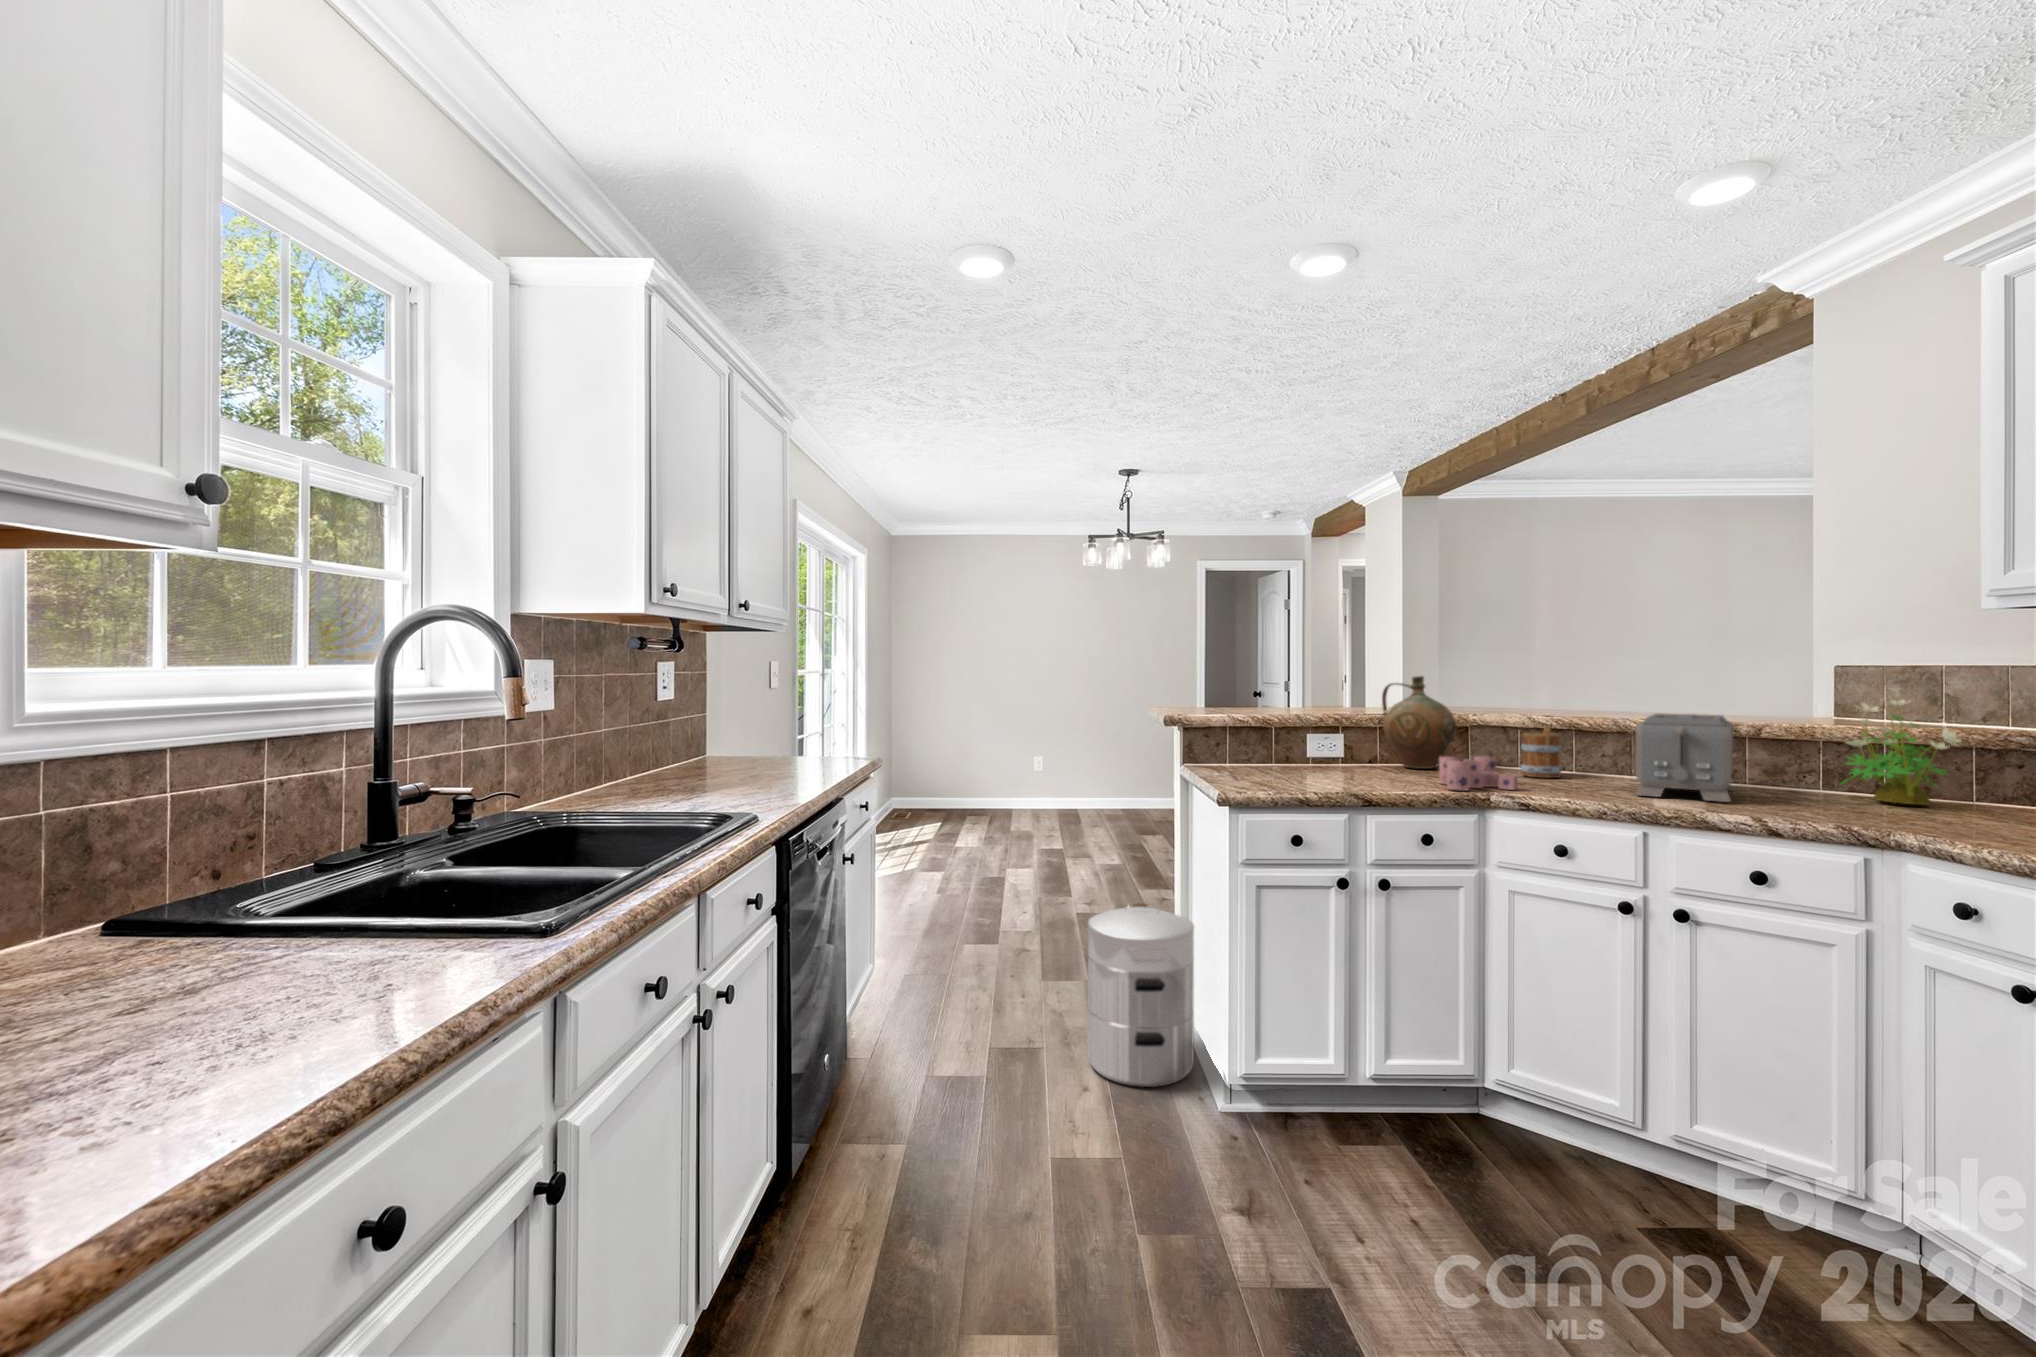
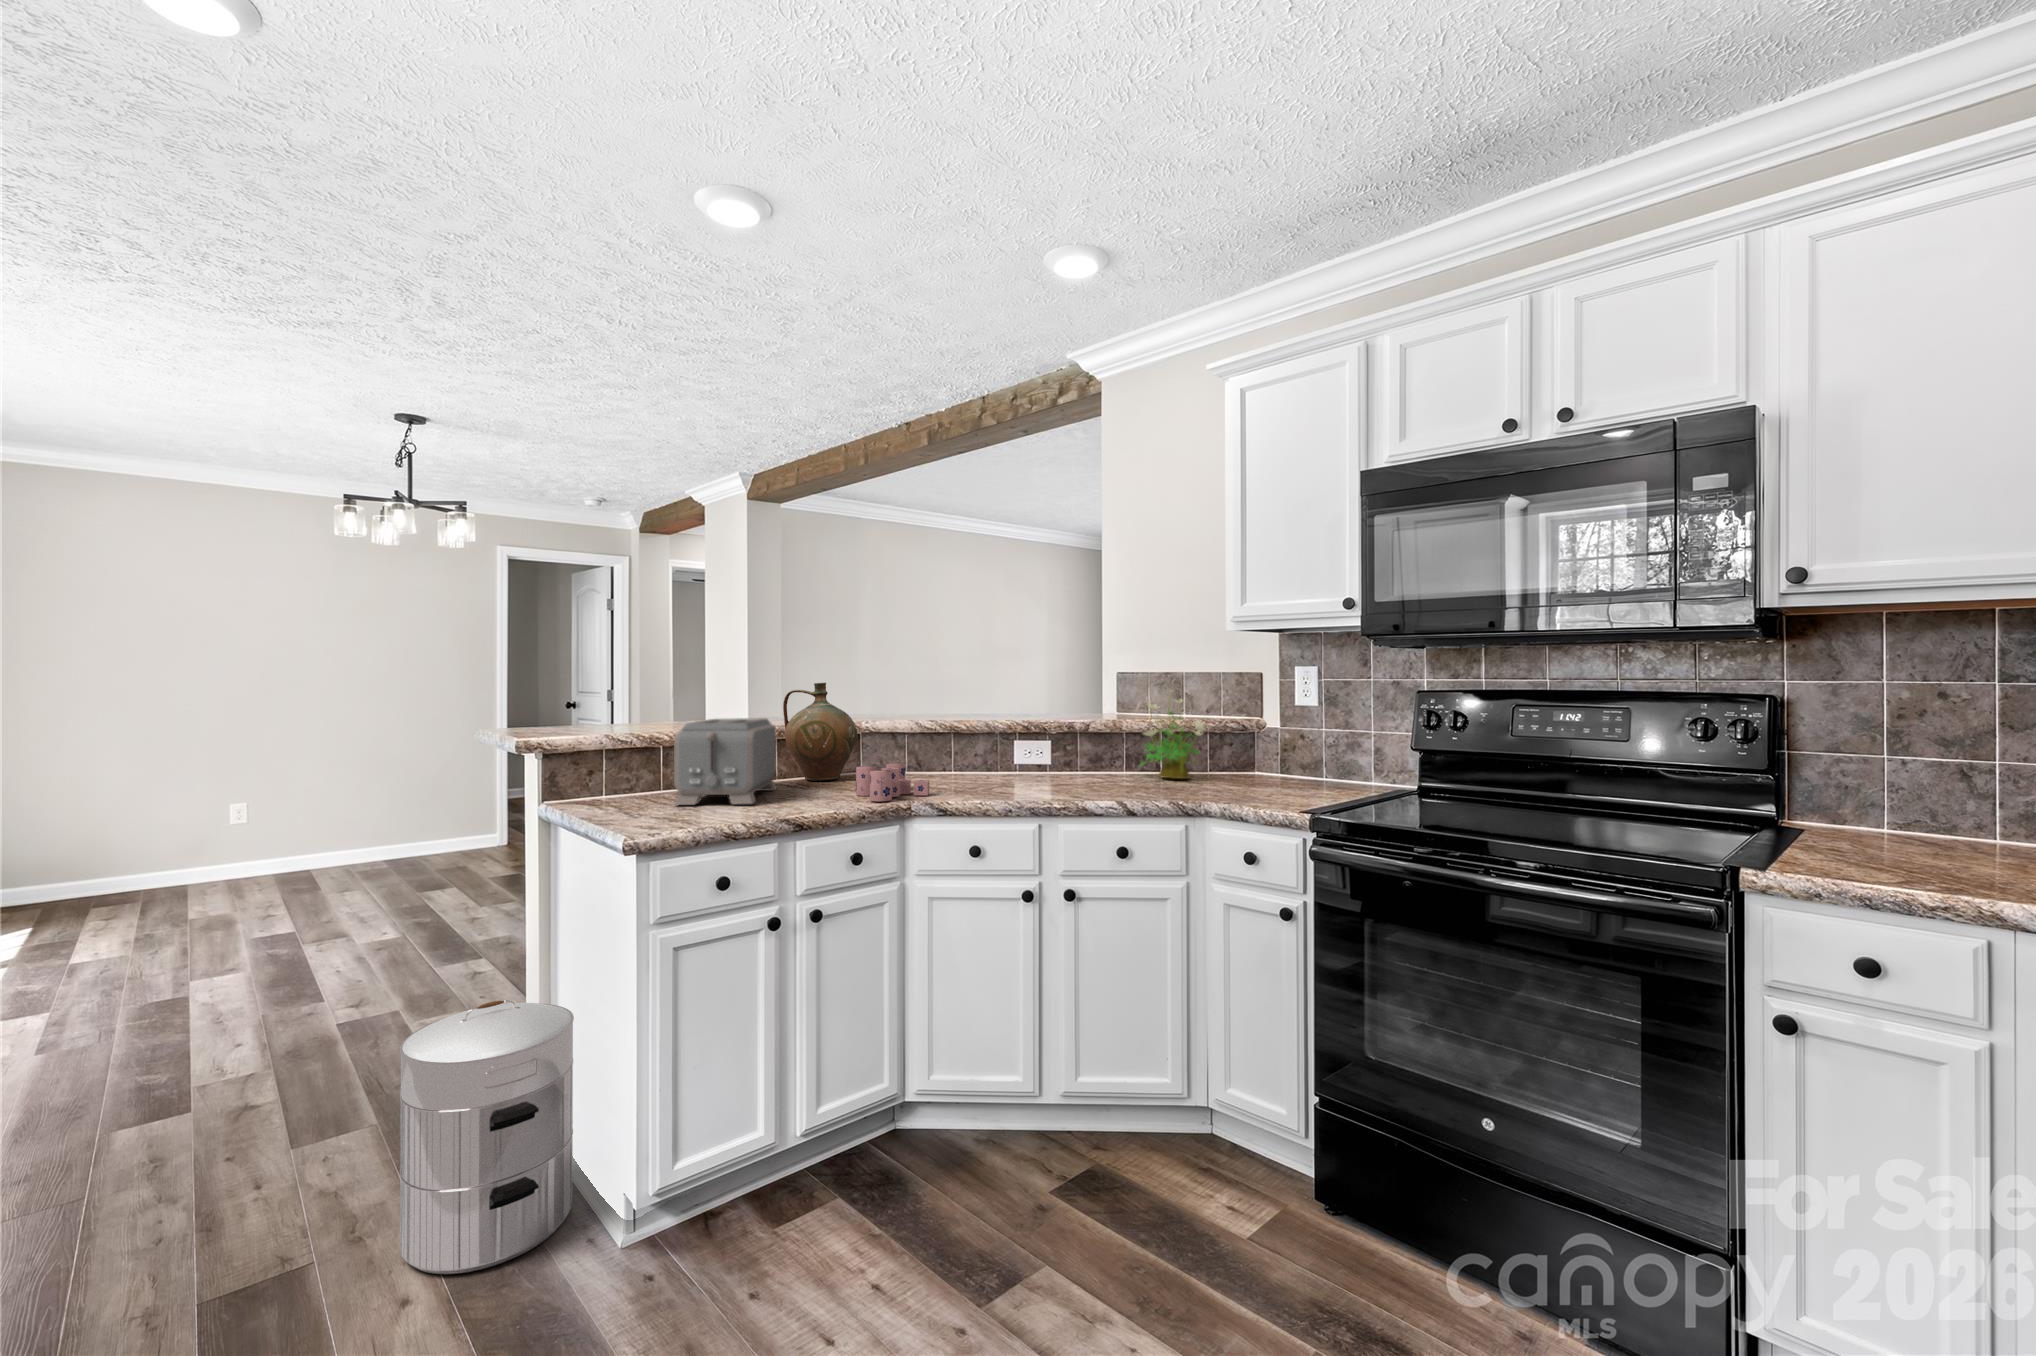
toaster: present [1635,714,1733,802] -> present [674,718,776,805]
mug: present [1520,726,1562,778] -> none [916,729,950,780]

